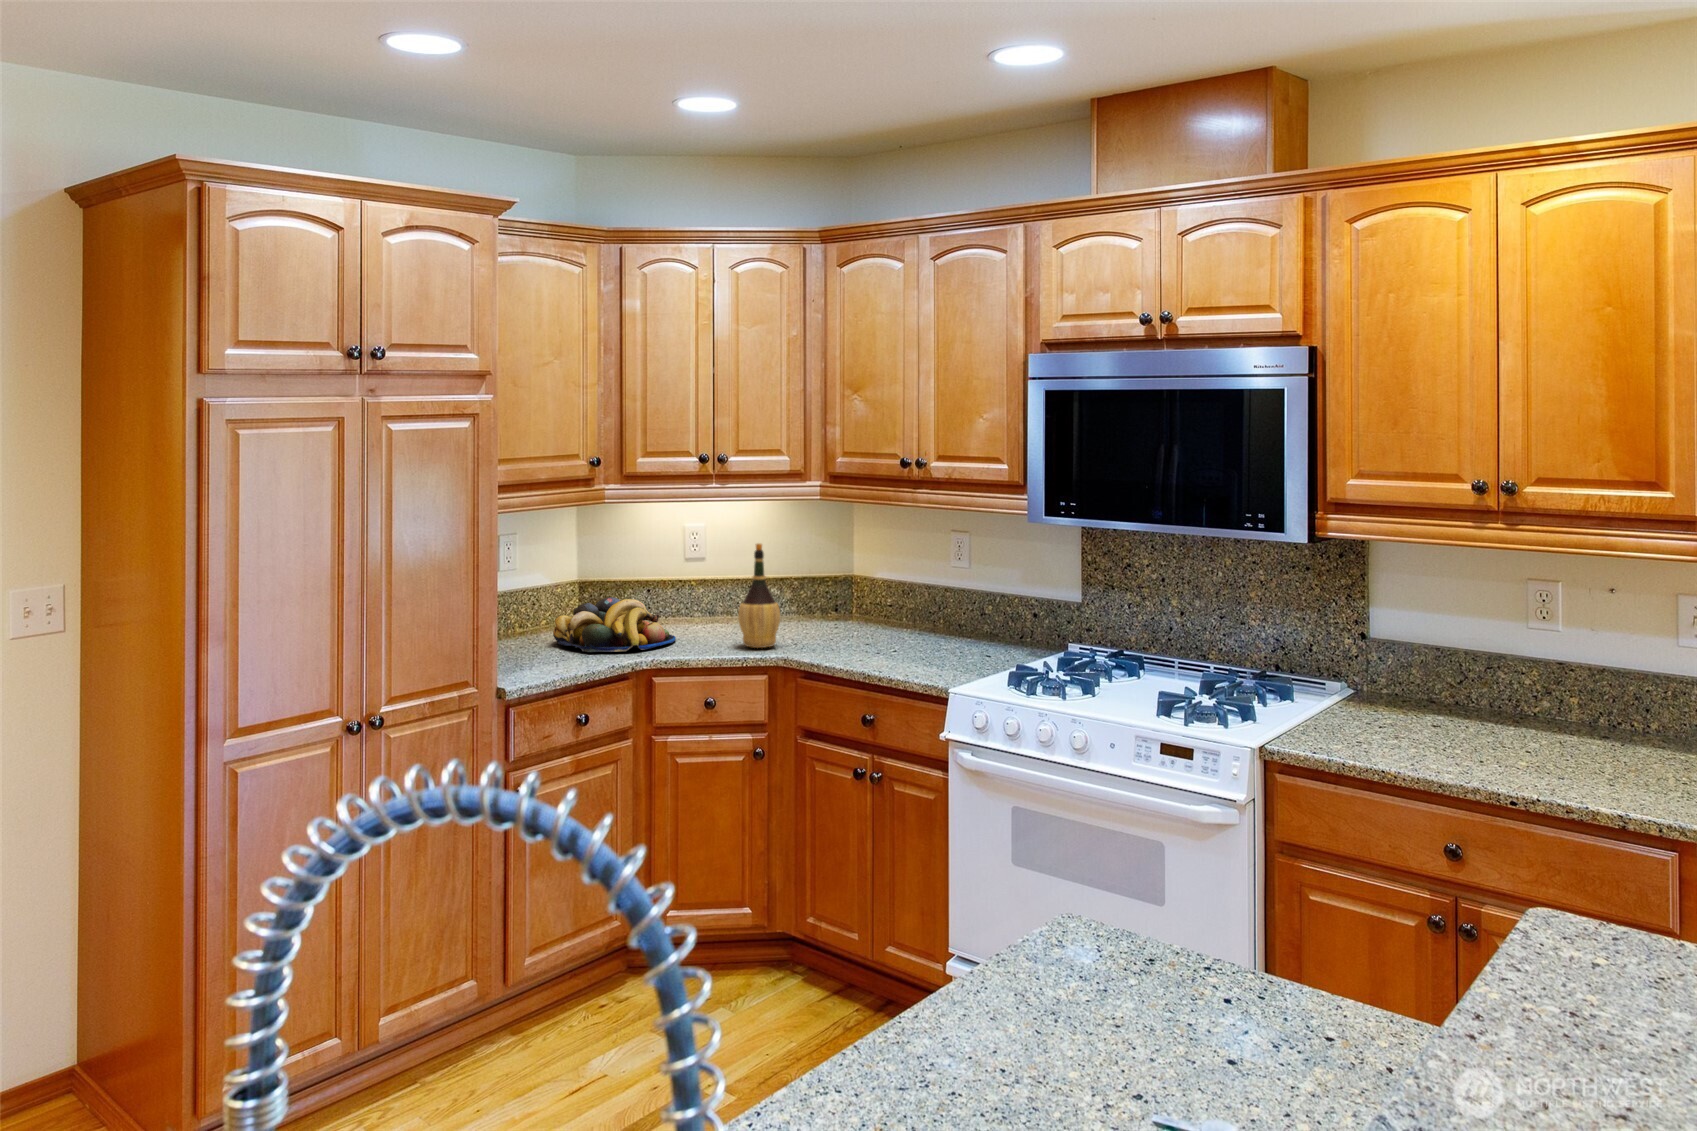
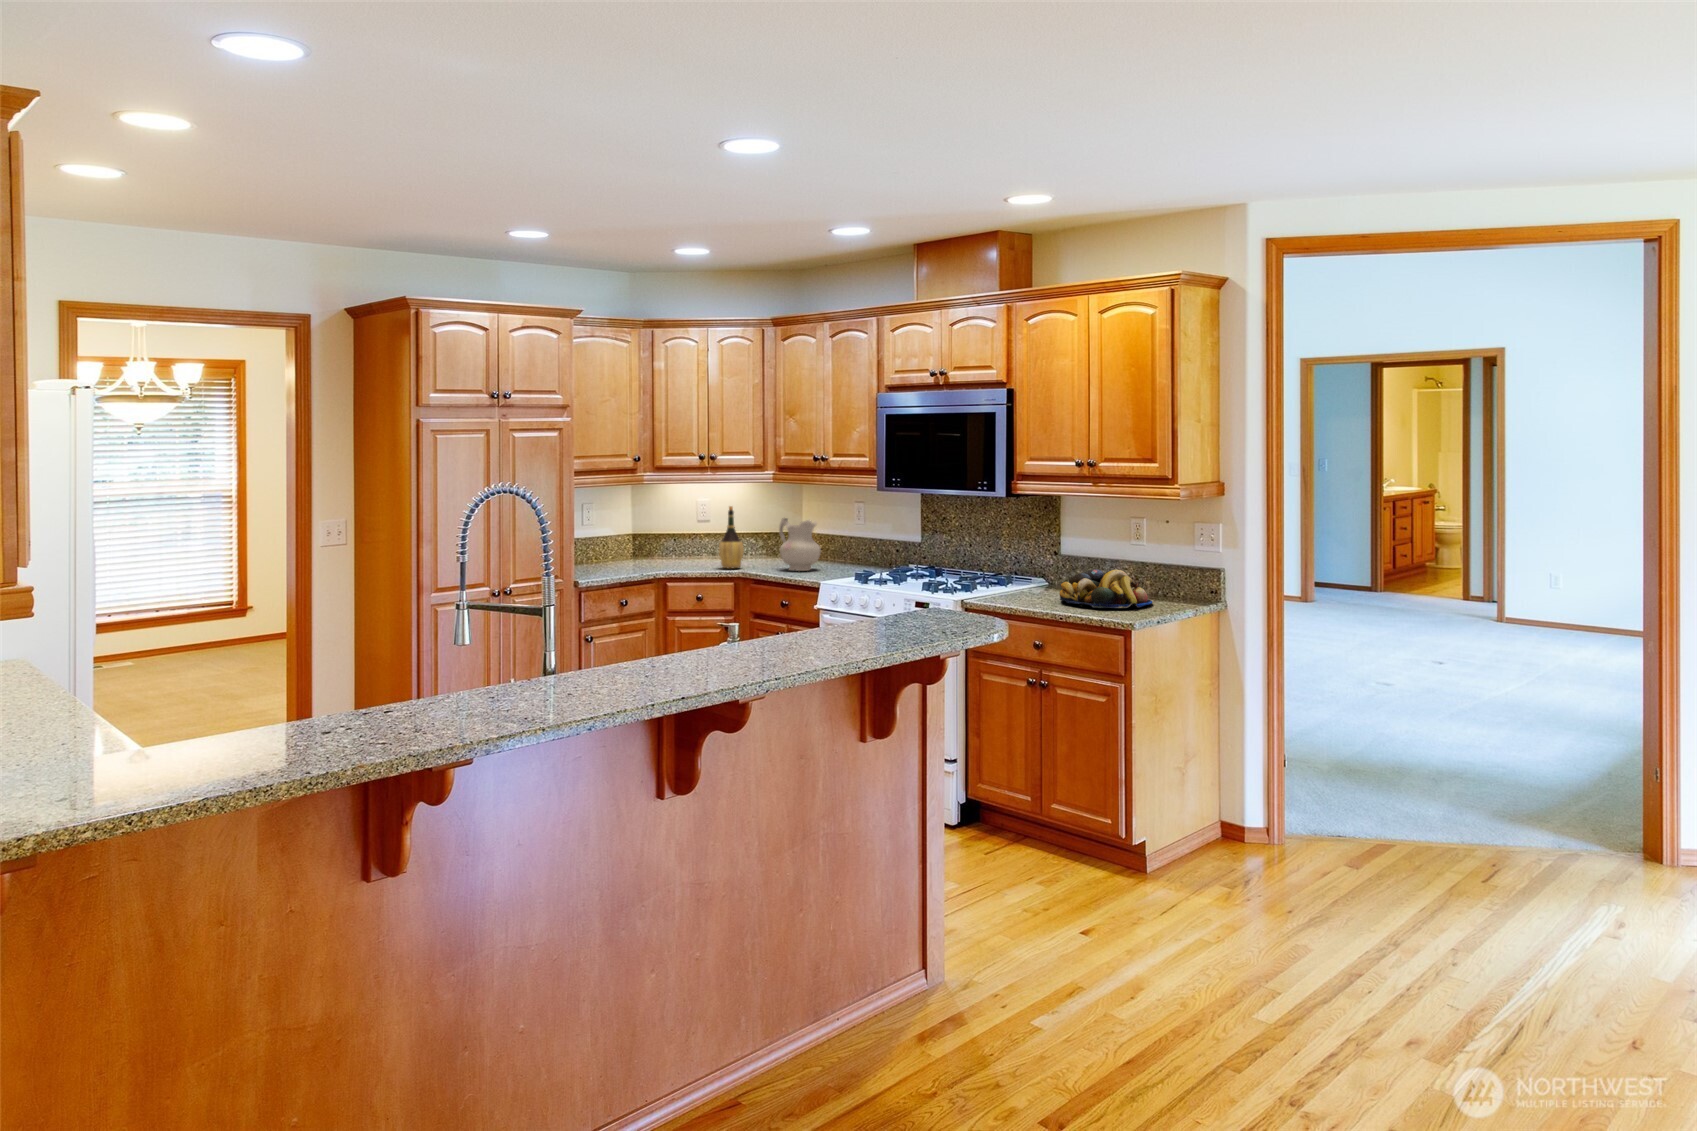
ceramic pitcher: none [840,562,912,653] -> present [779,518,821,571]
fruit bowl: present [553,597,676,652] -> present [1059,569,1152,608]

